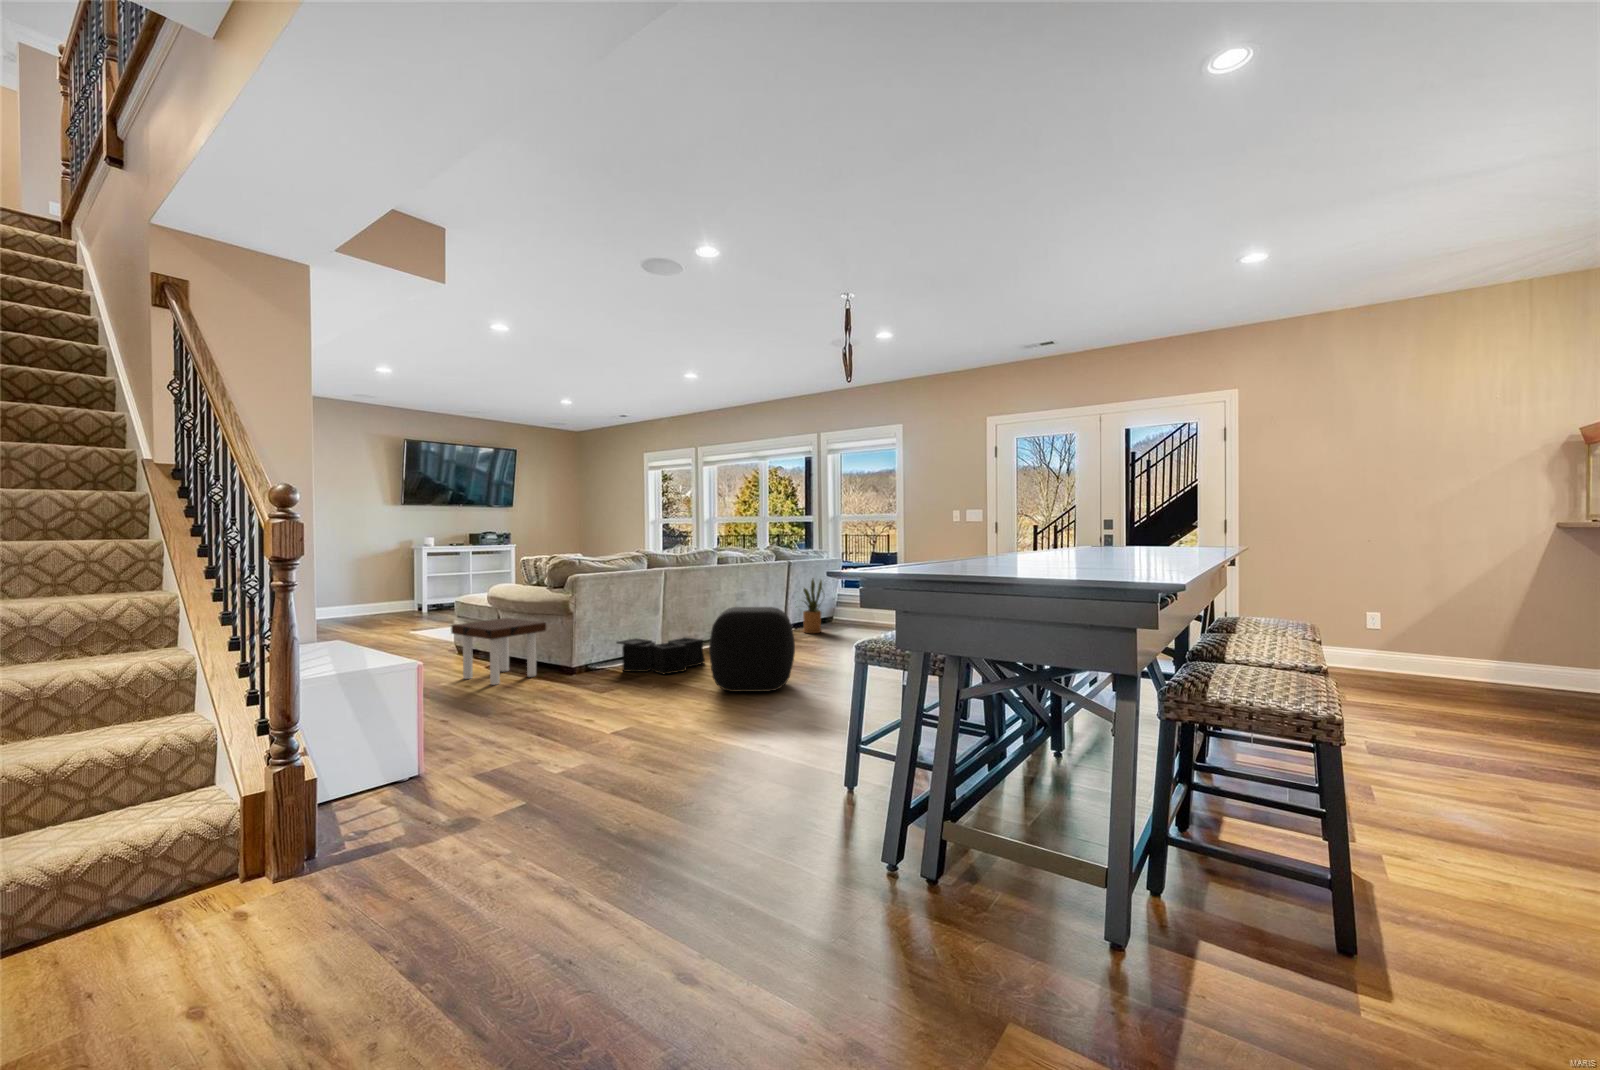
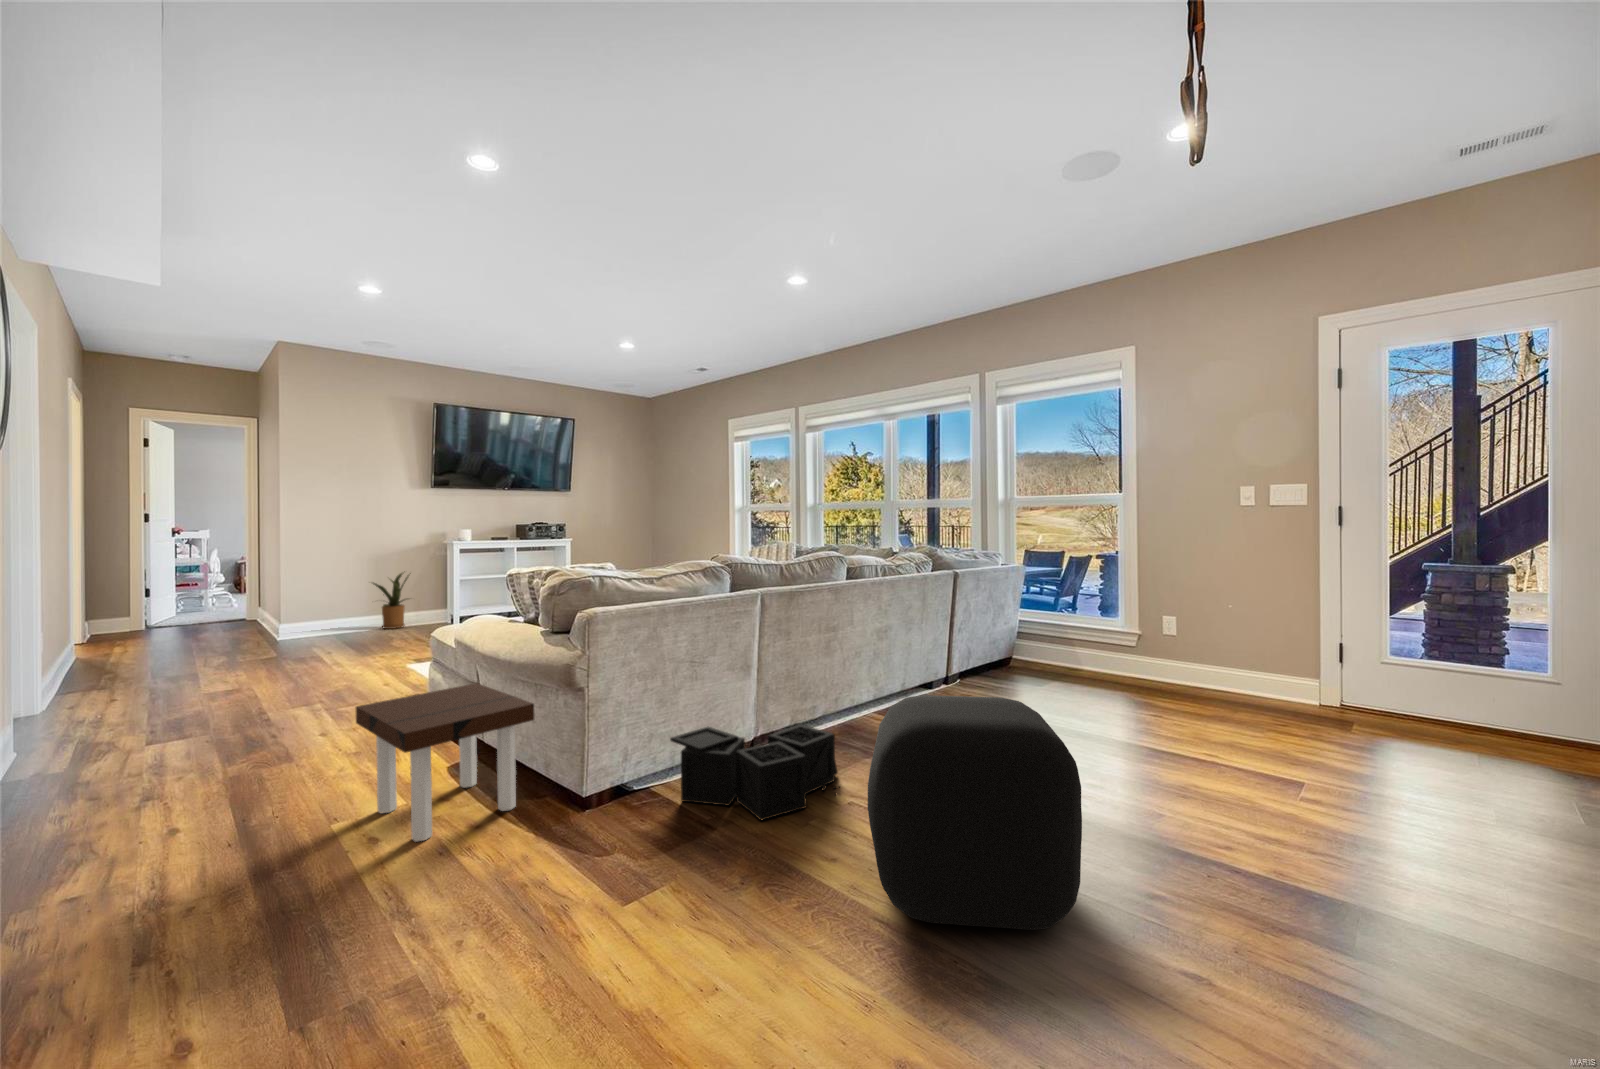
house plant: present [803,578,822,633] -> present [373,573,411,629]

